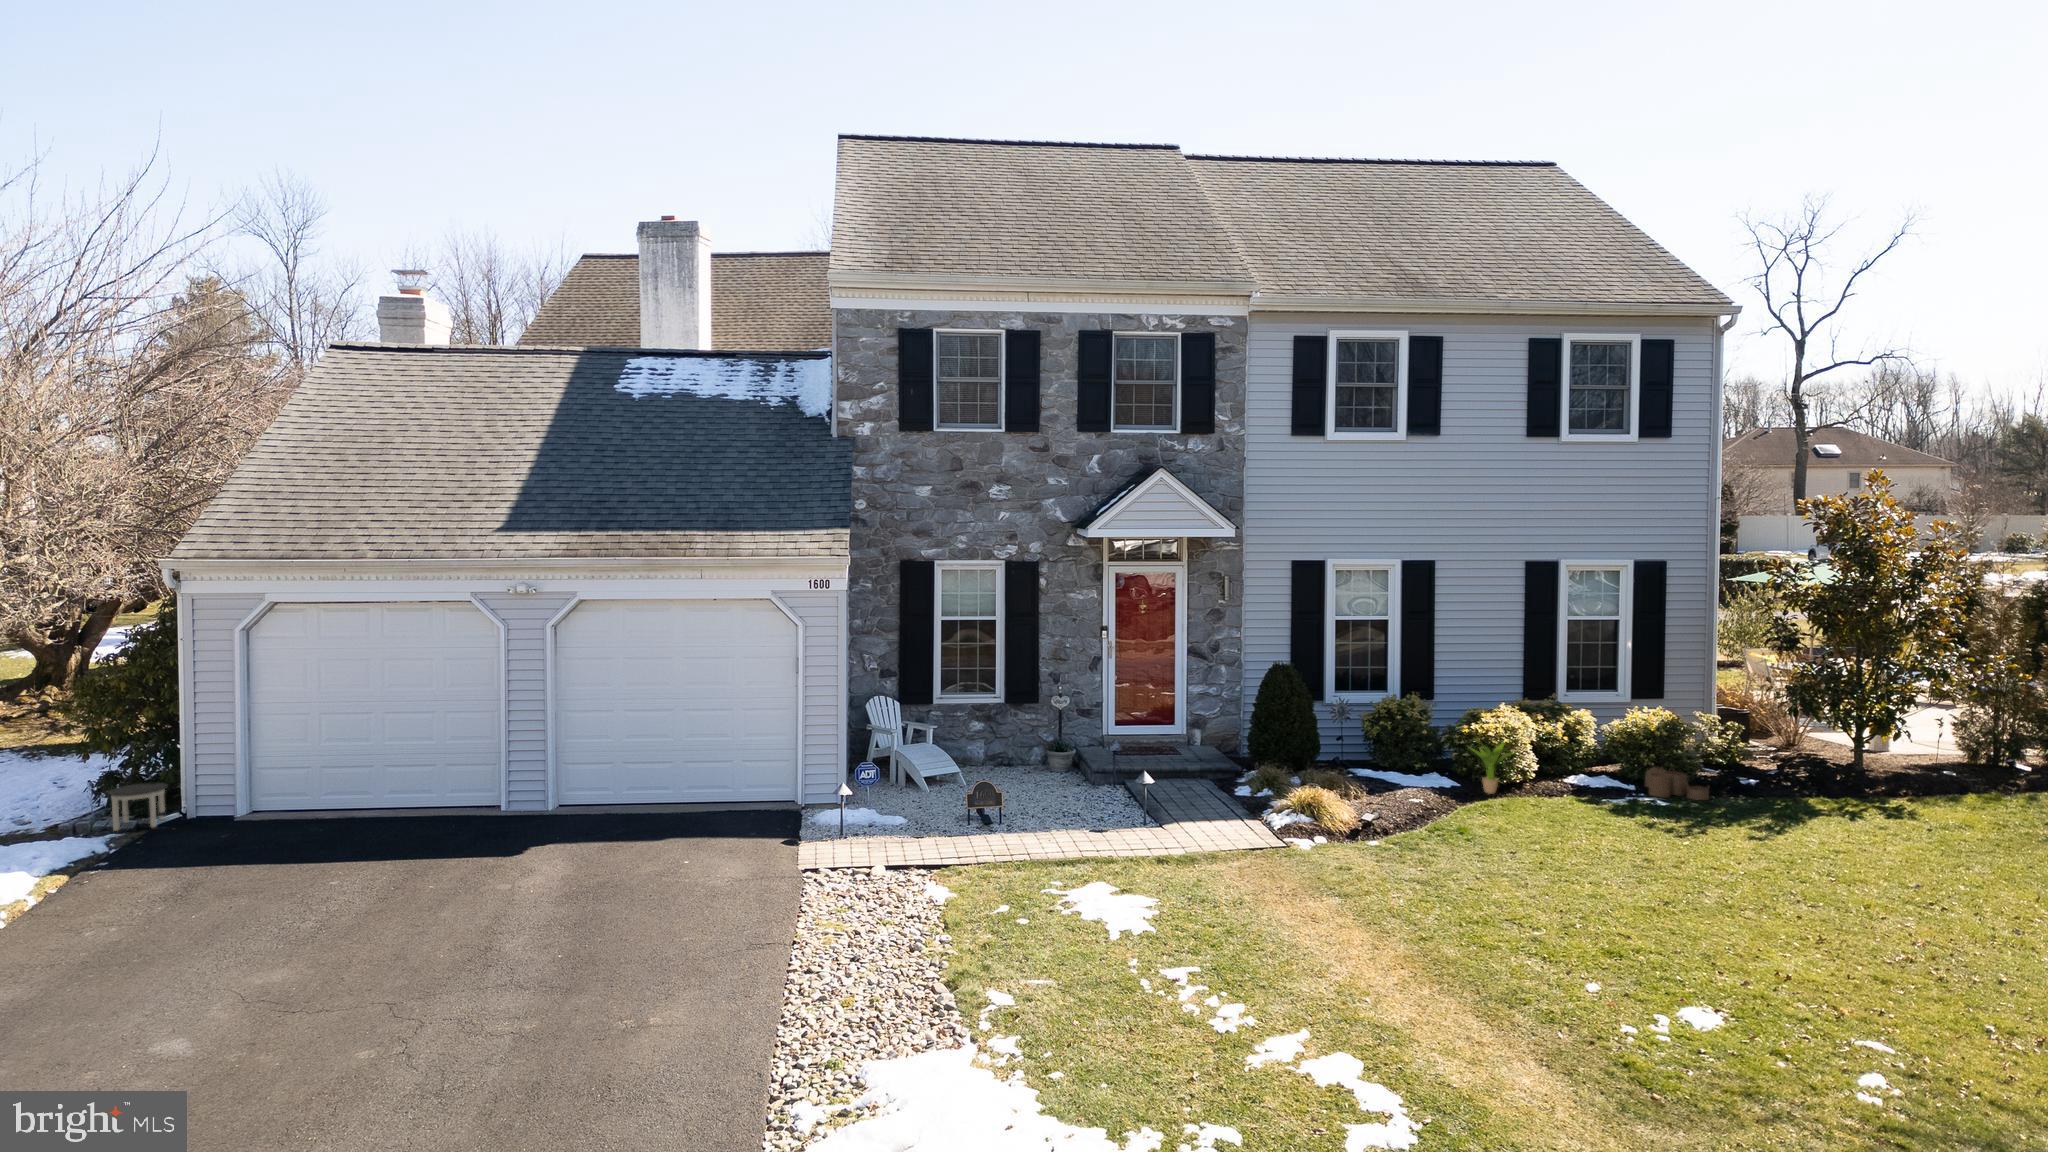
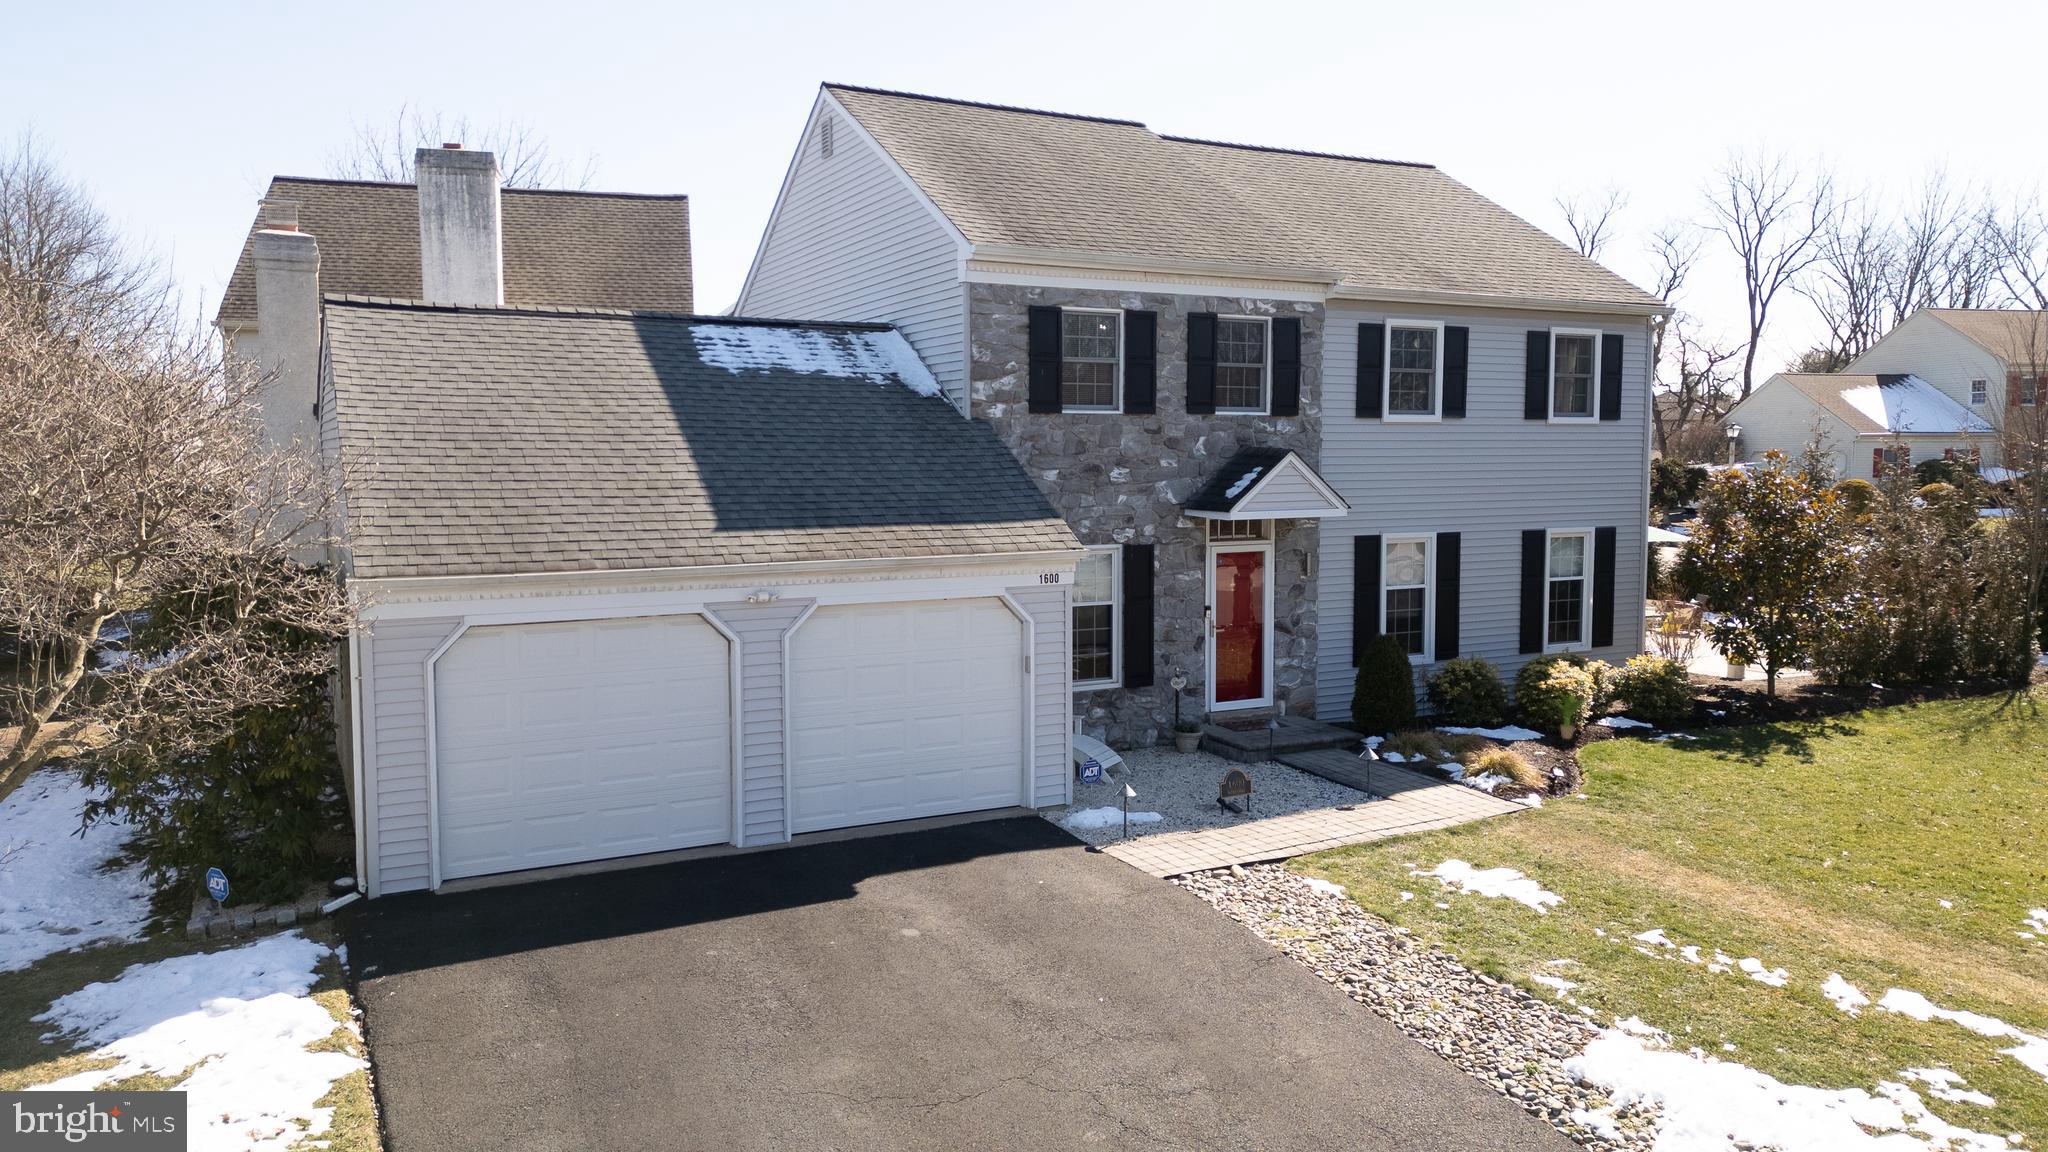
woven basket: present [1645,767,1709,800] -> none [1657,703,1718,730]
round table: present [108,783,168,831] -> none [275,863,345,928]

